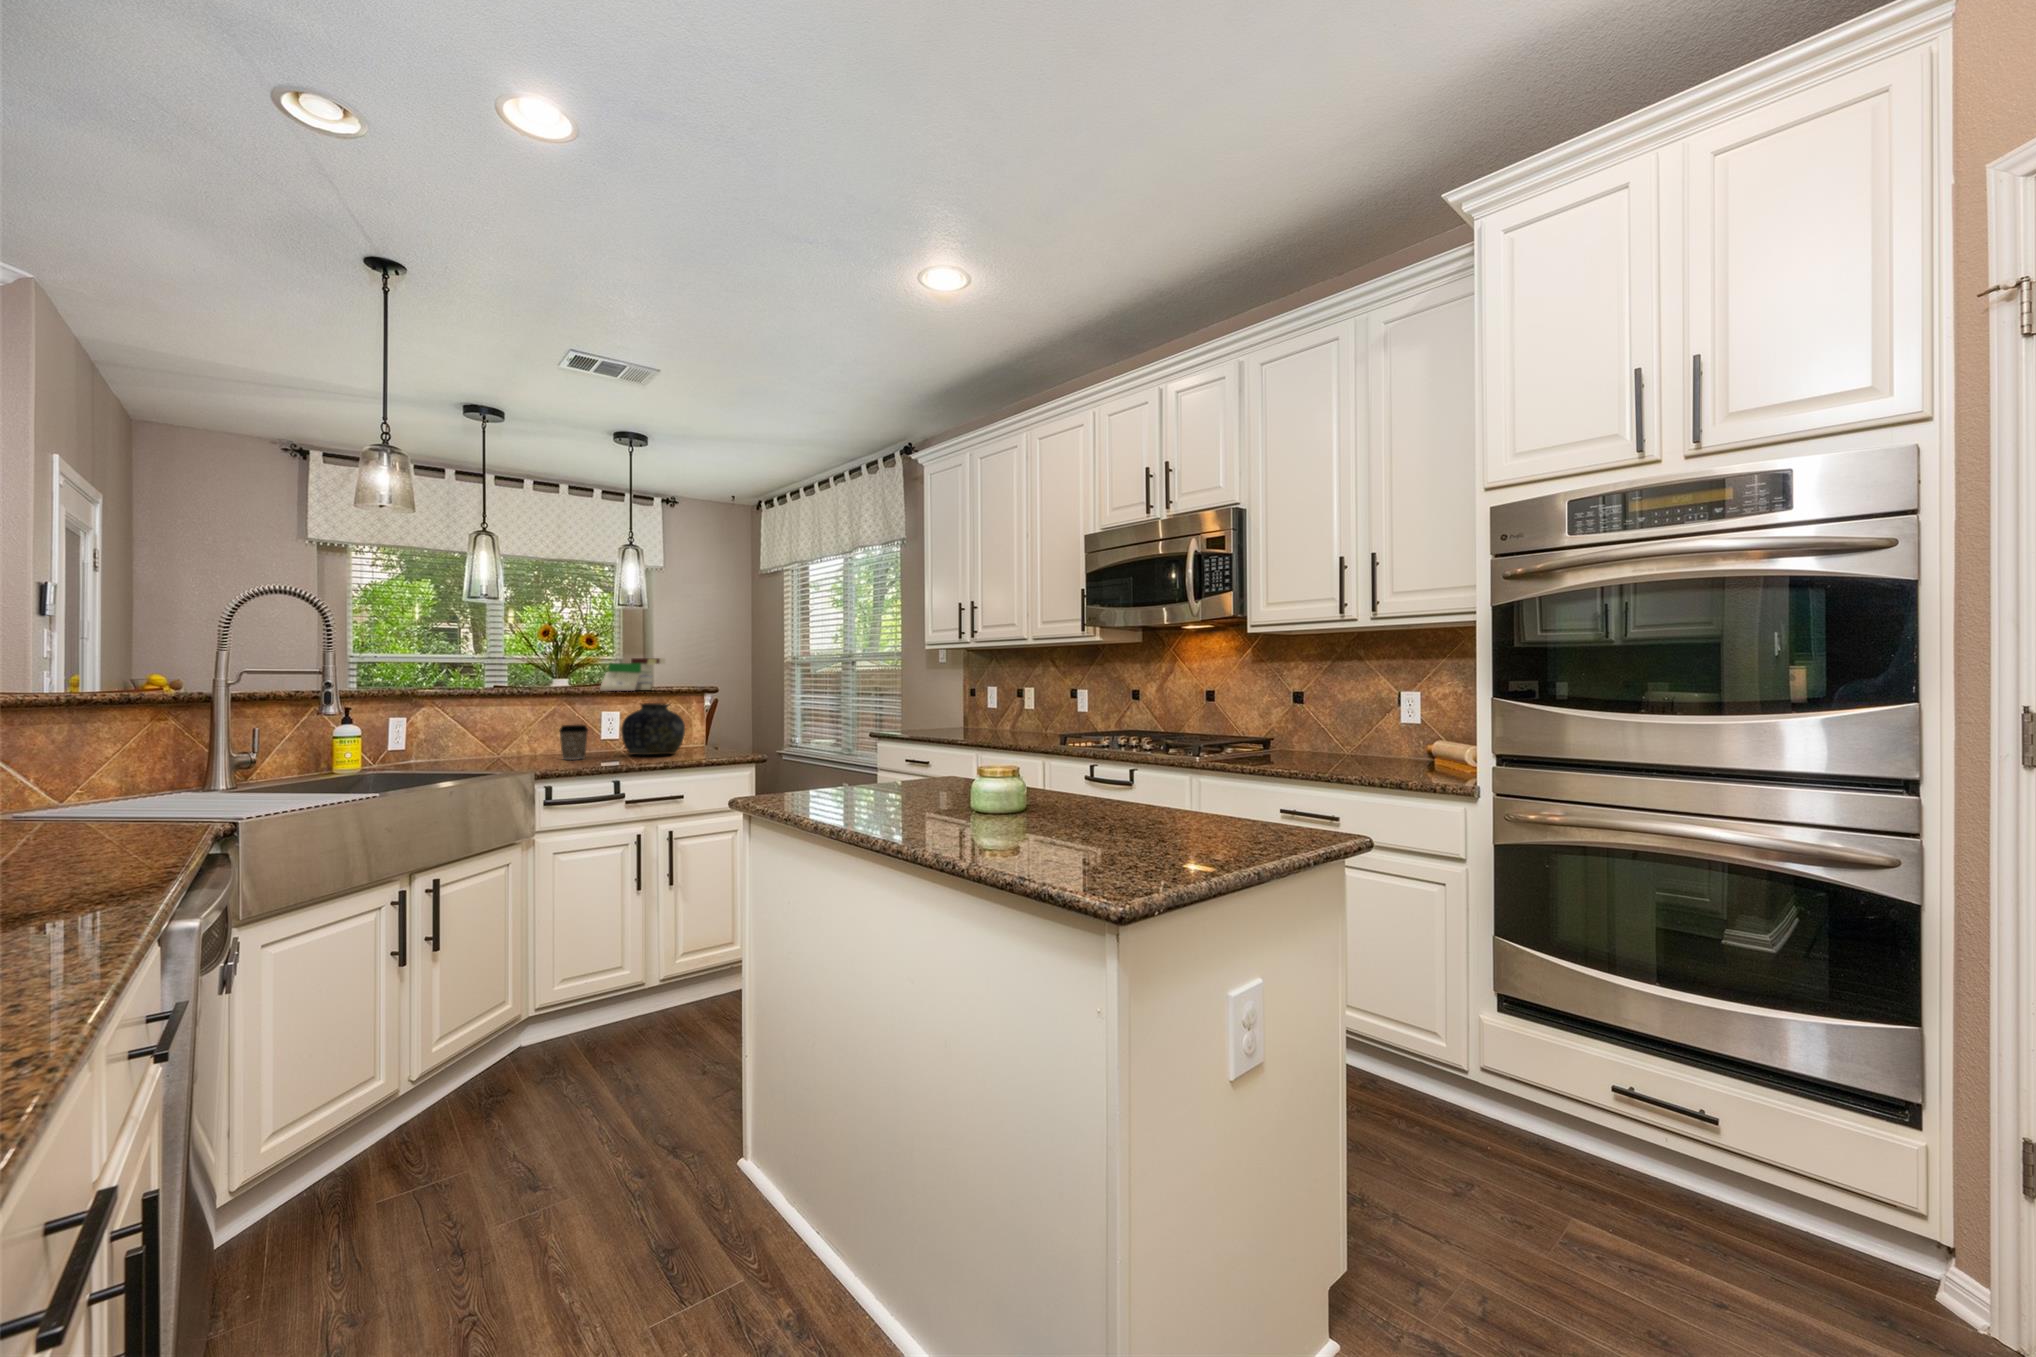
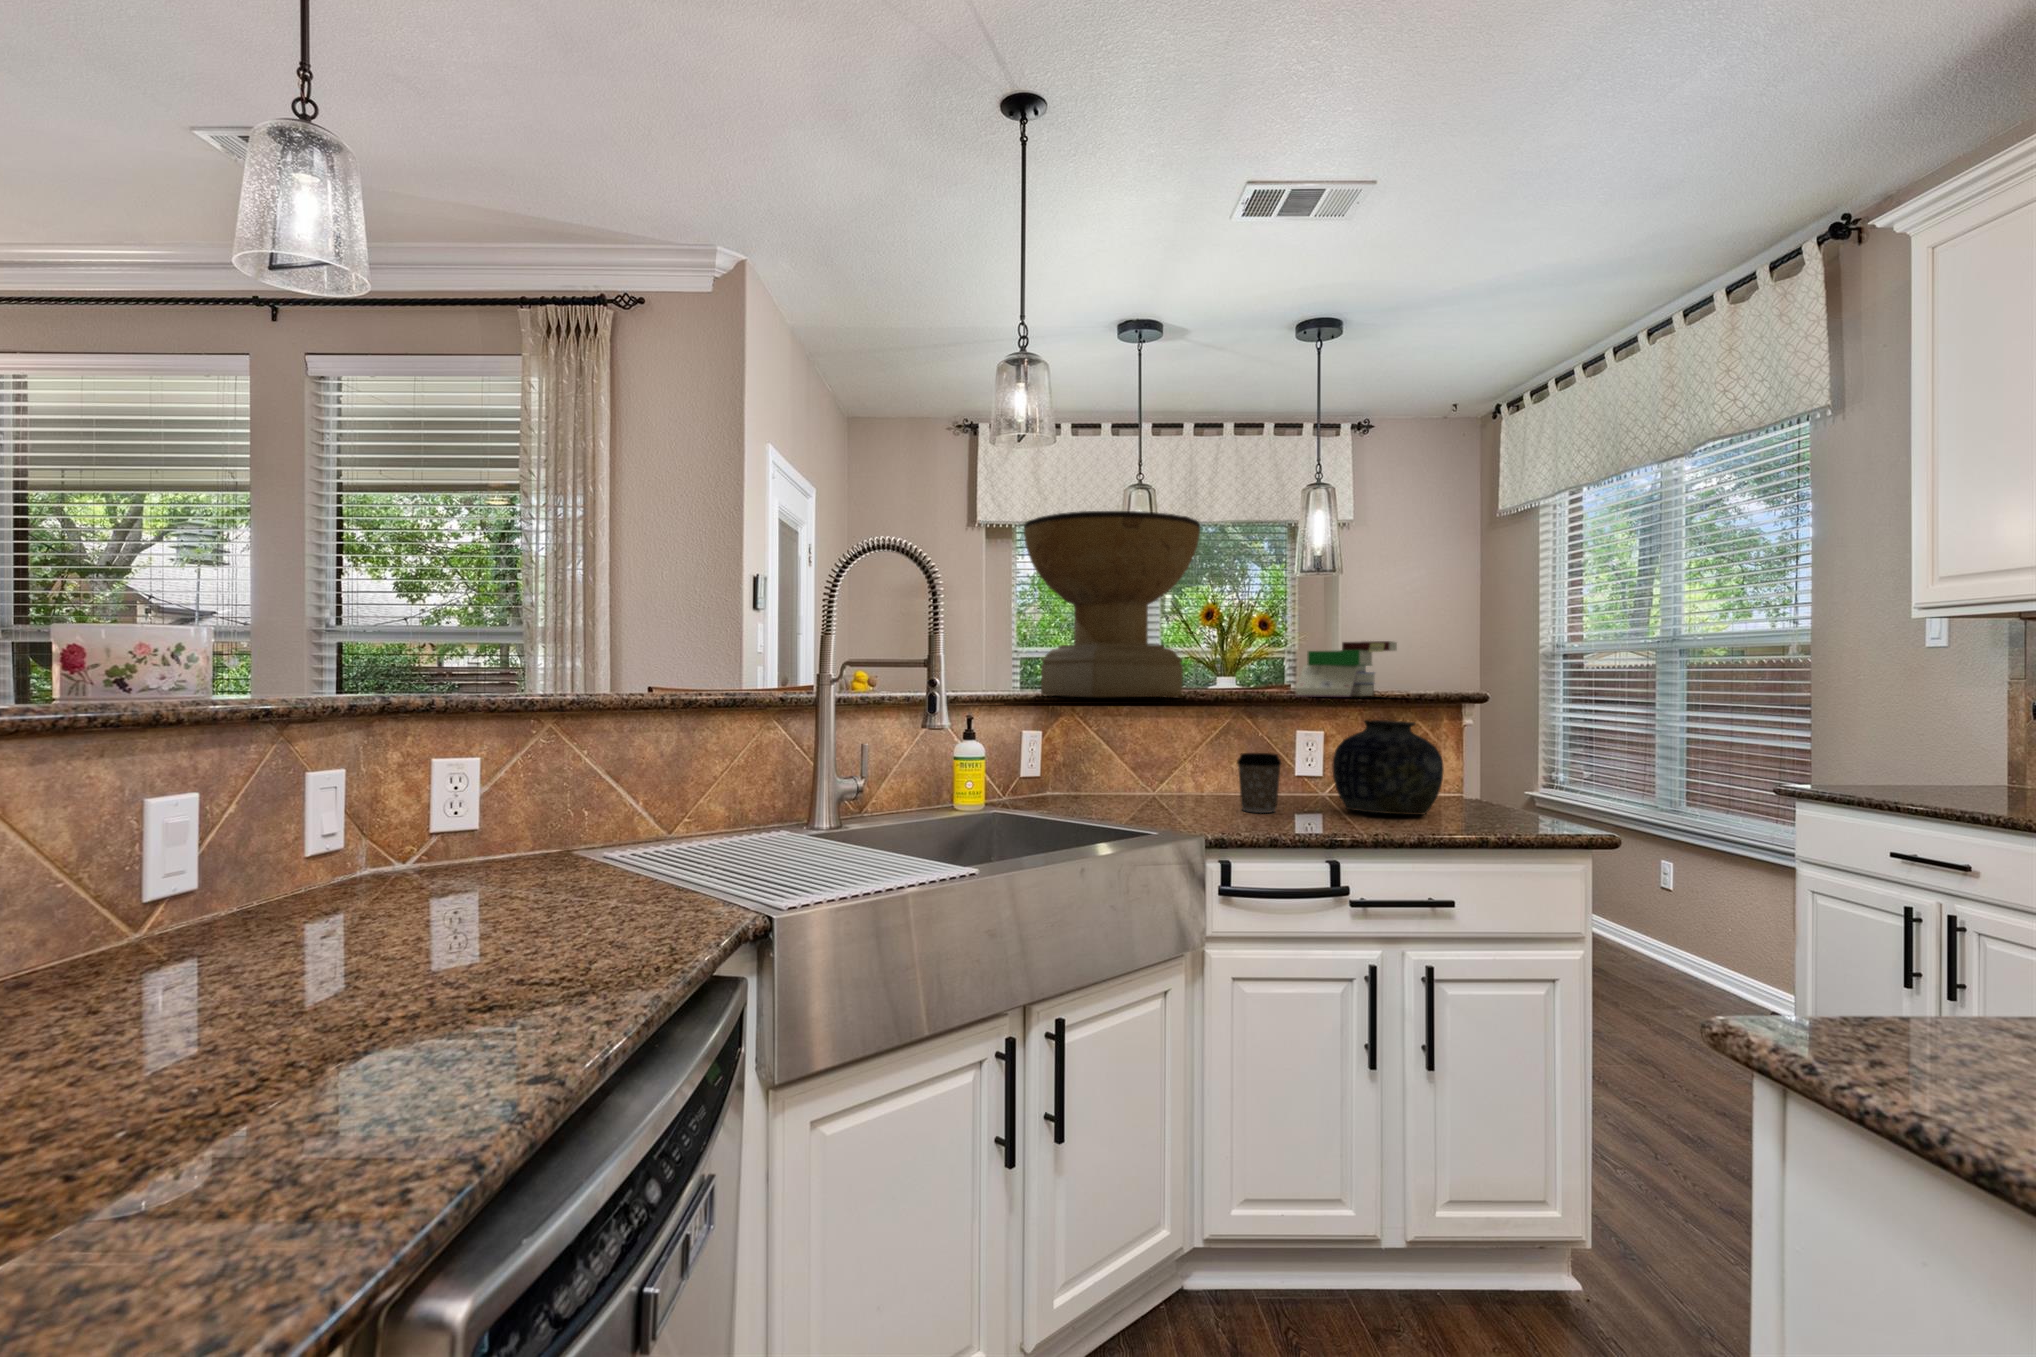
decorative bowl: none [392,572,534,693] -> present [1024,511,1200,697]

